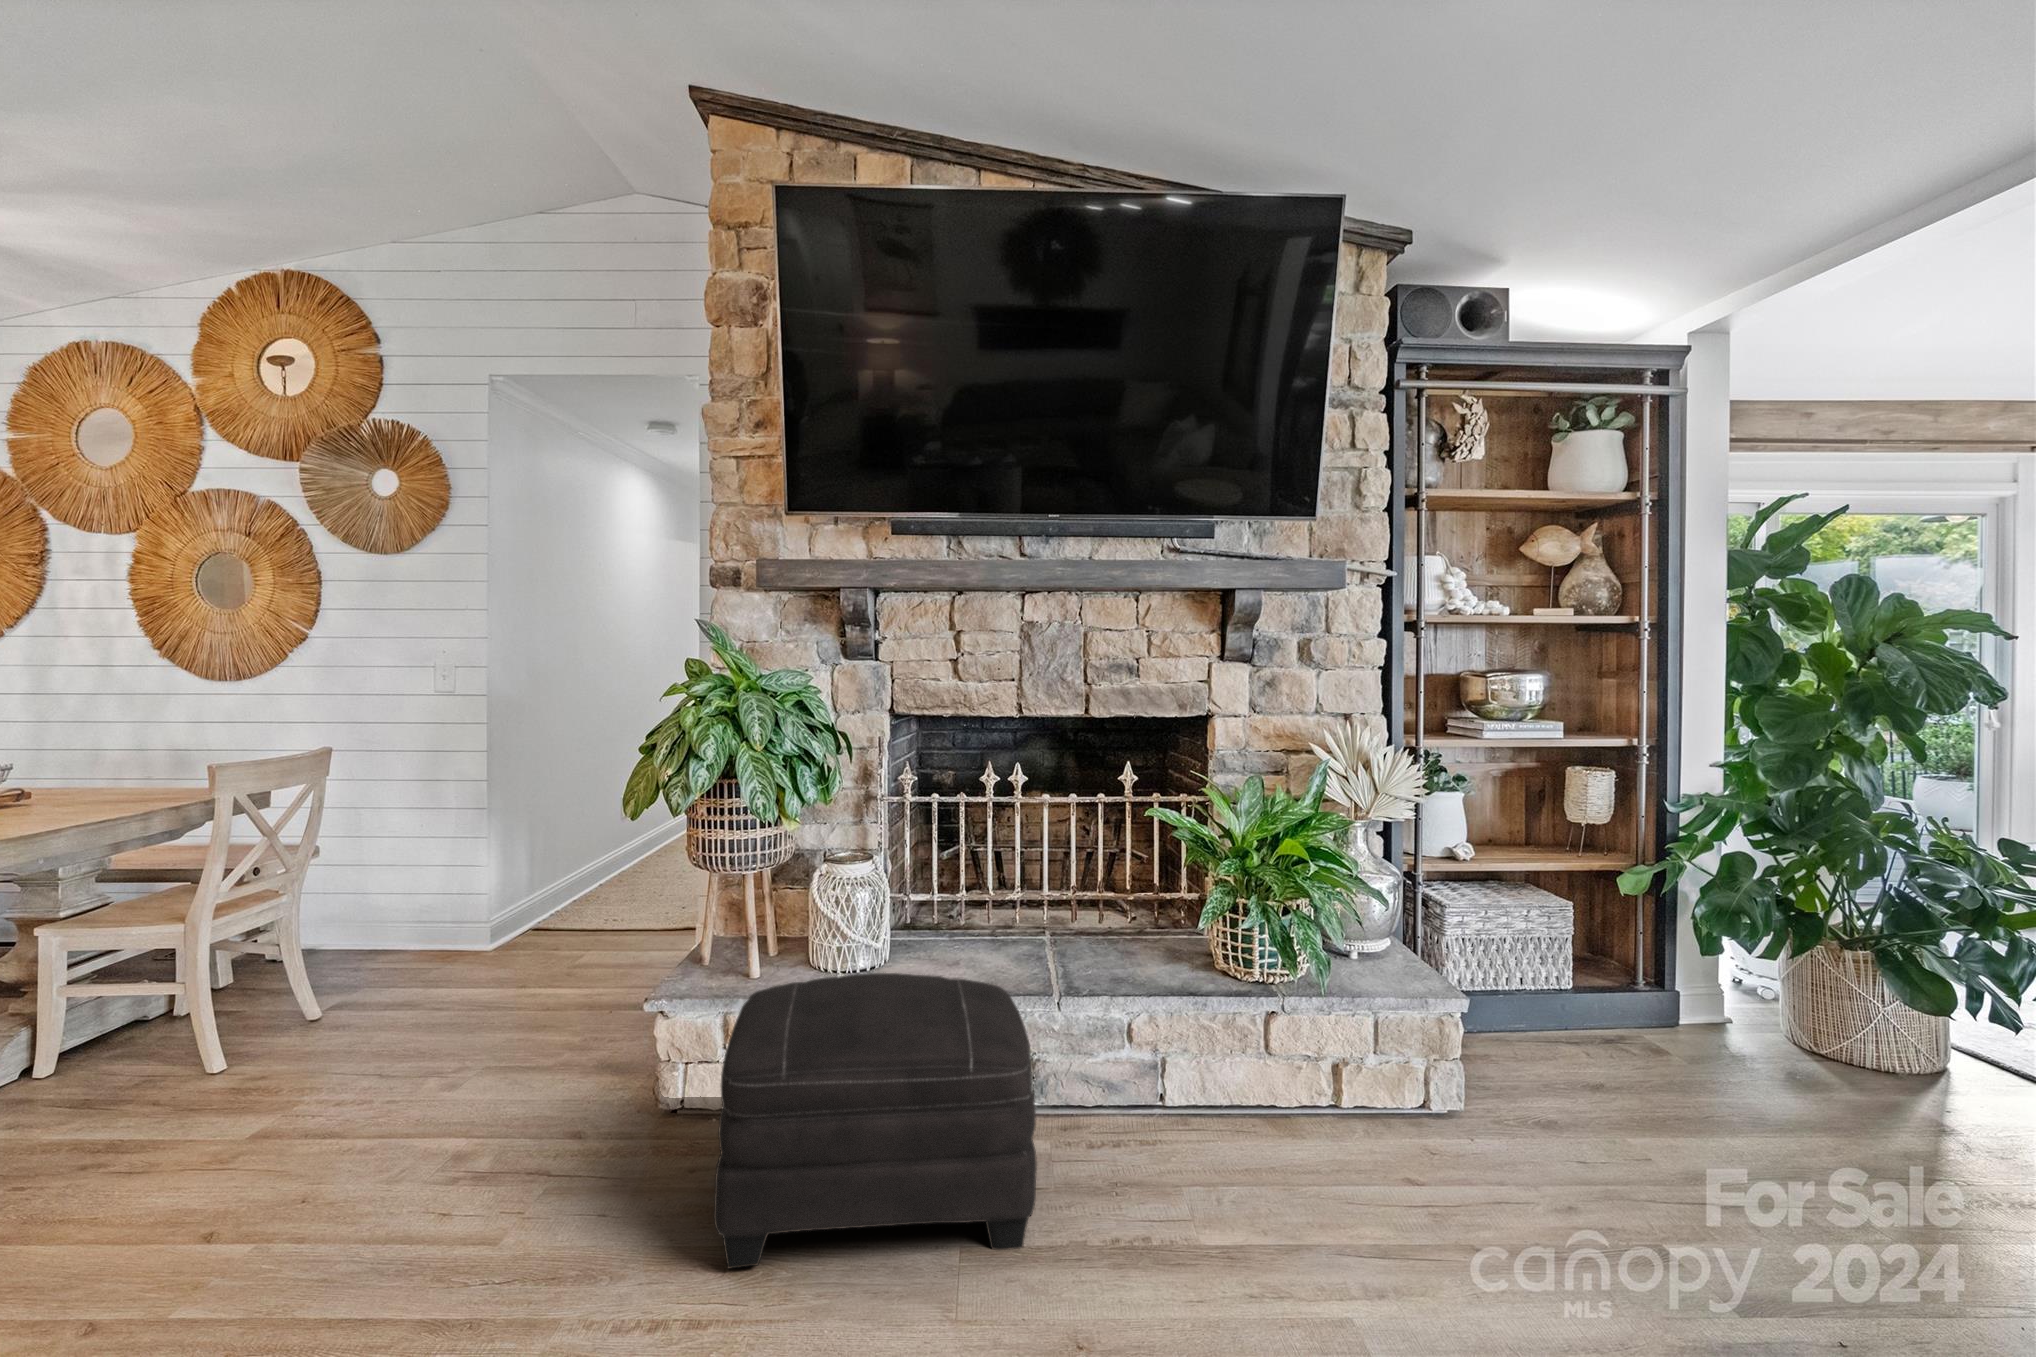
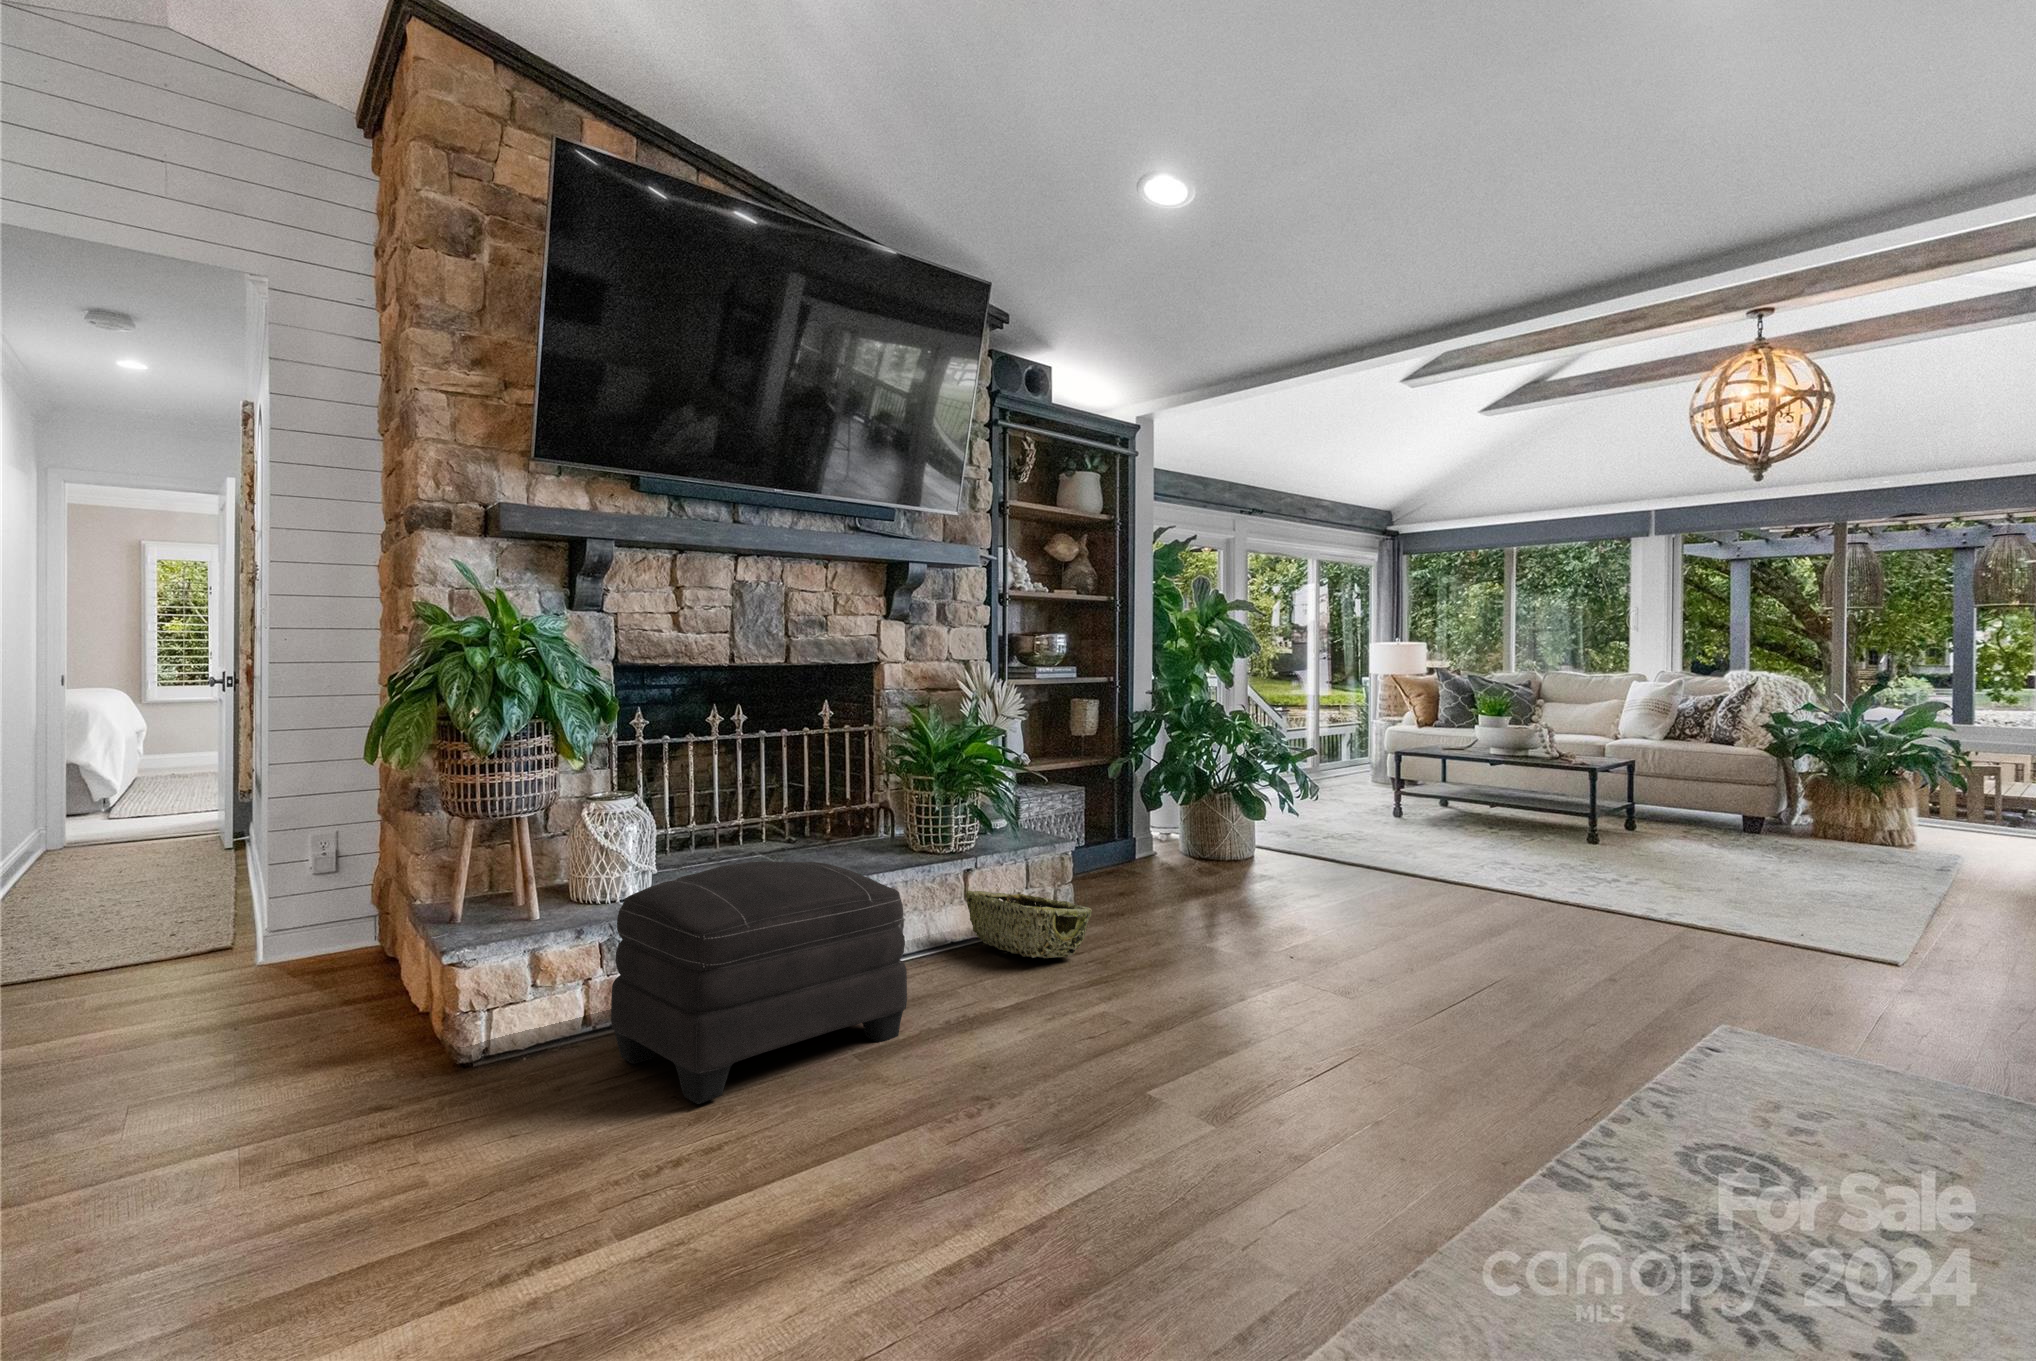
woven basket: none [1251,1039,1414,1186] -> present [966,891,1092,959]

